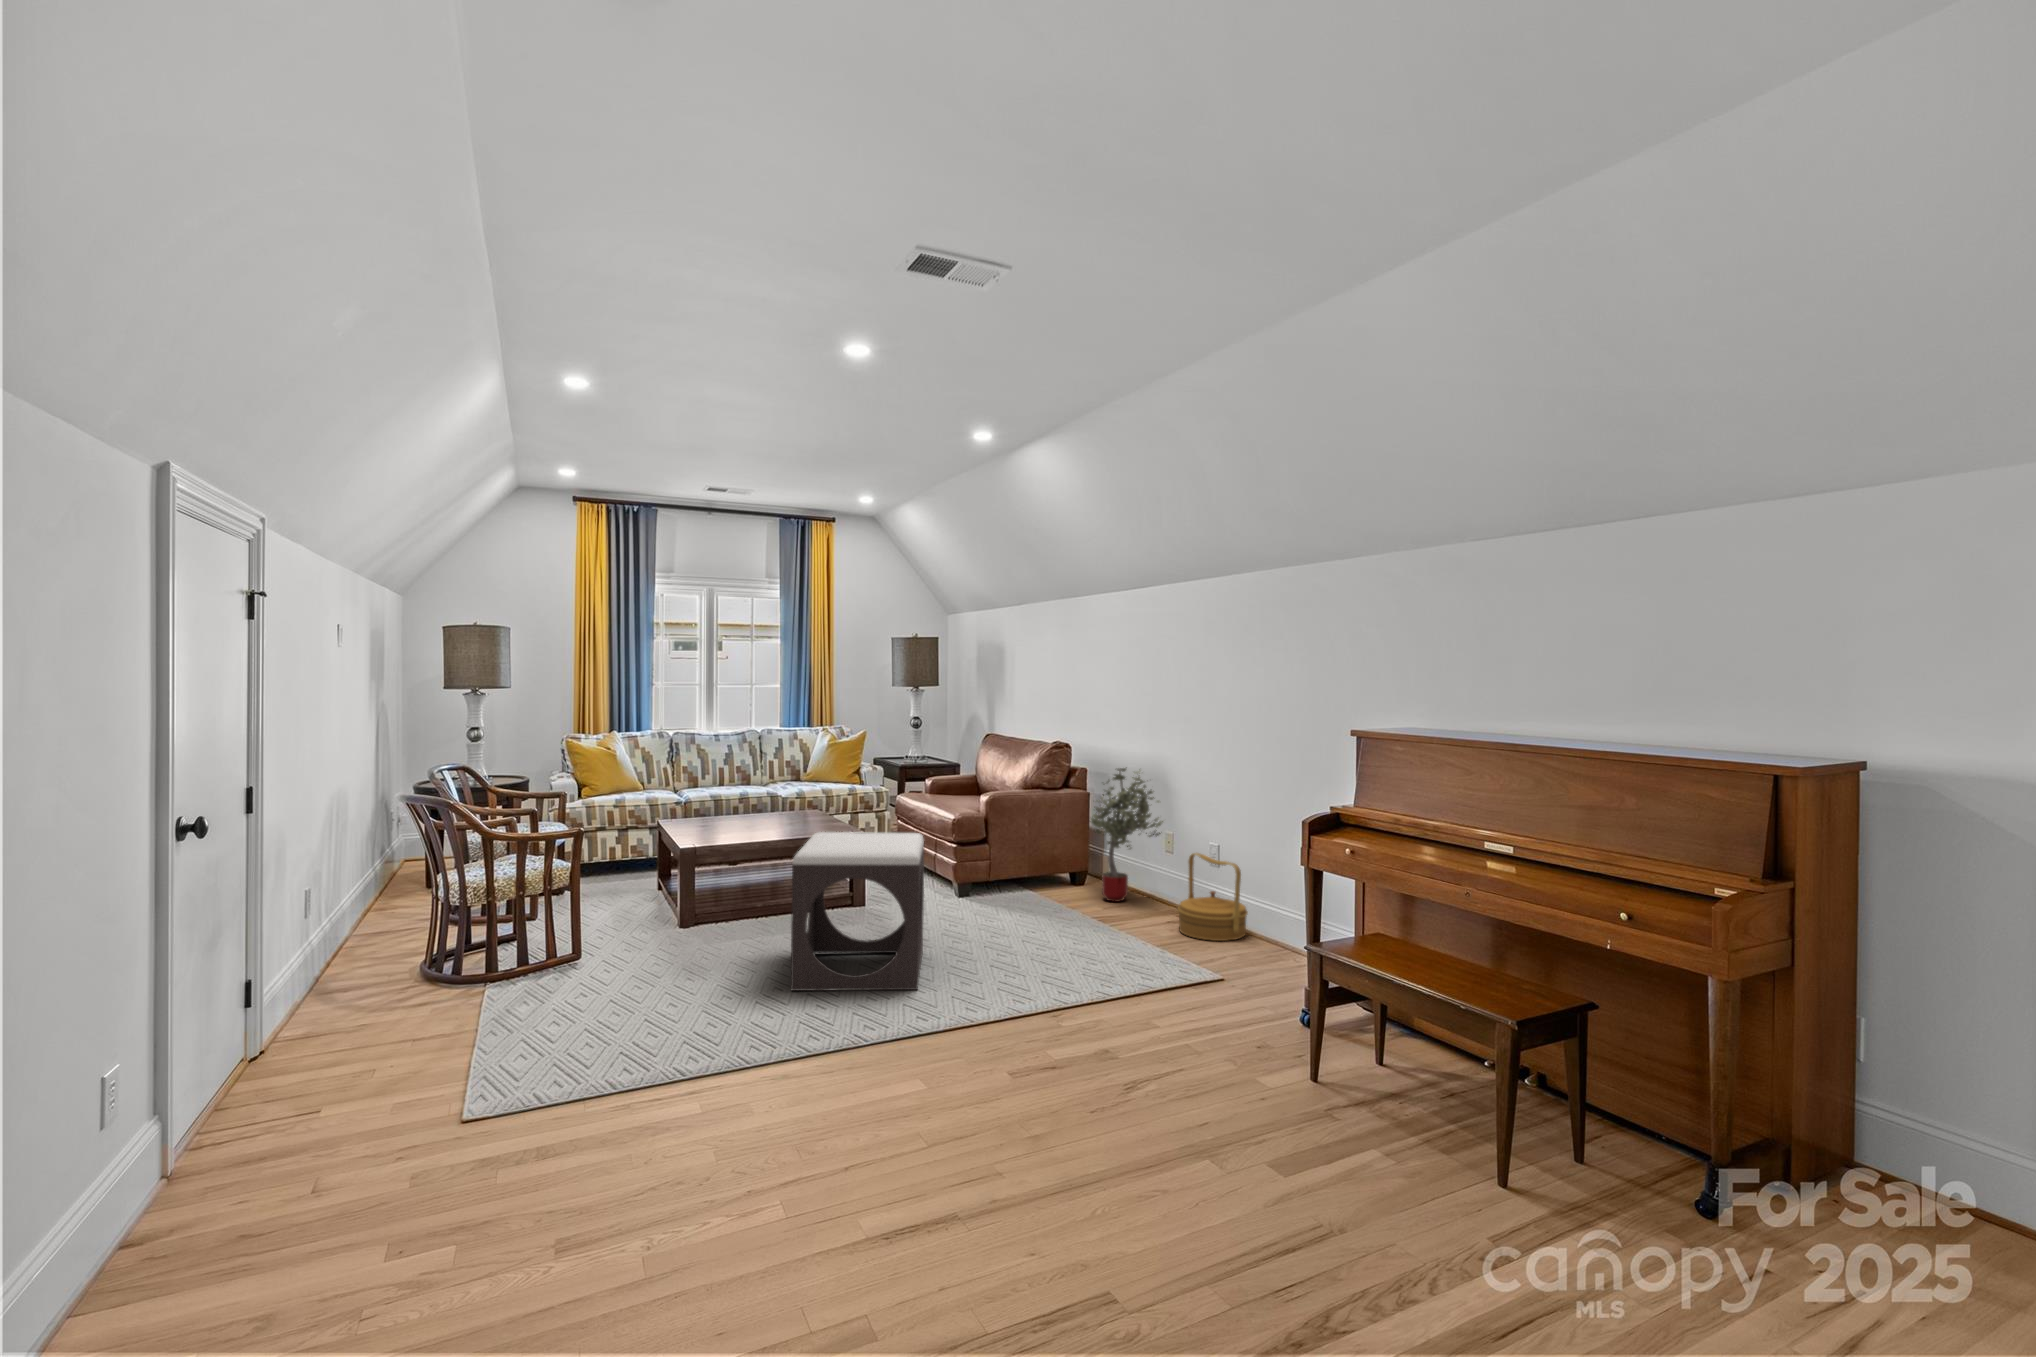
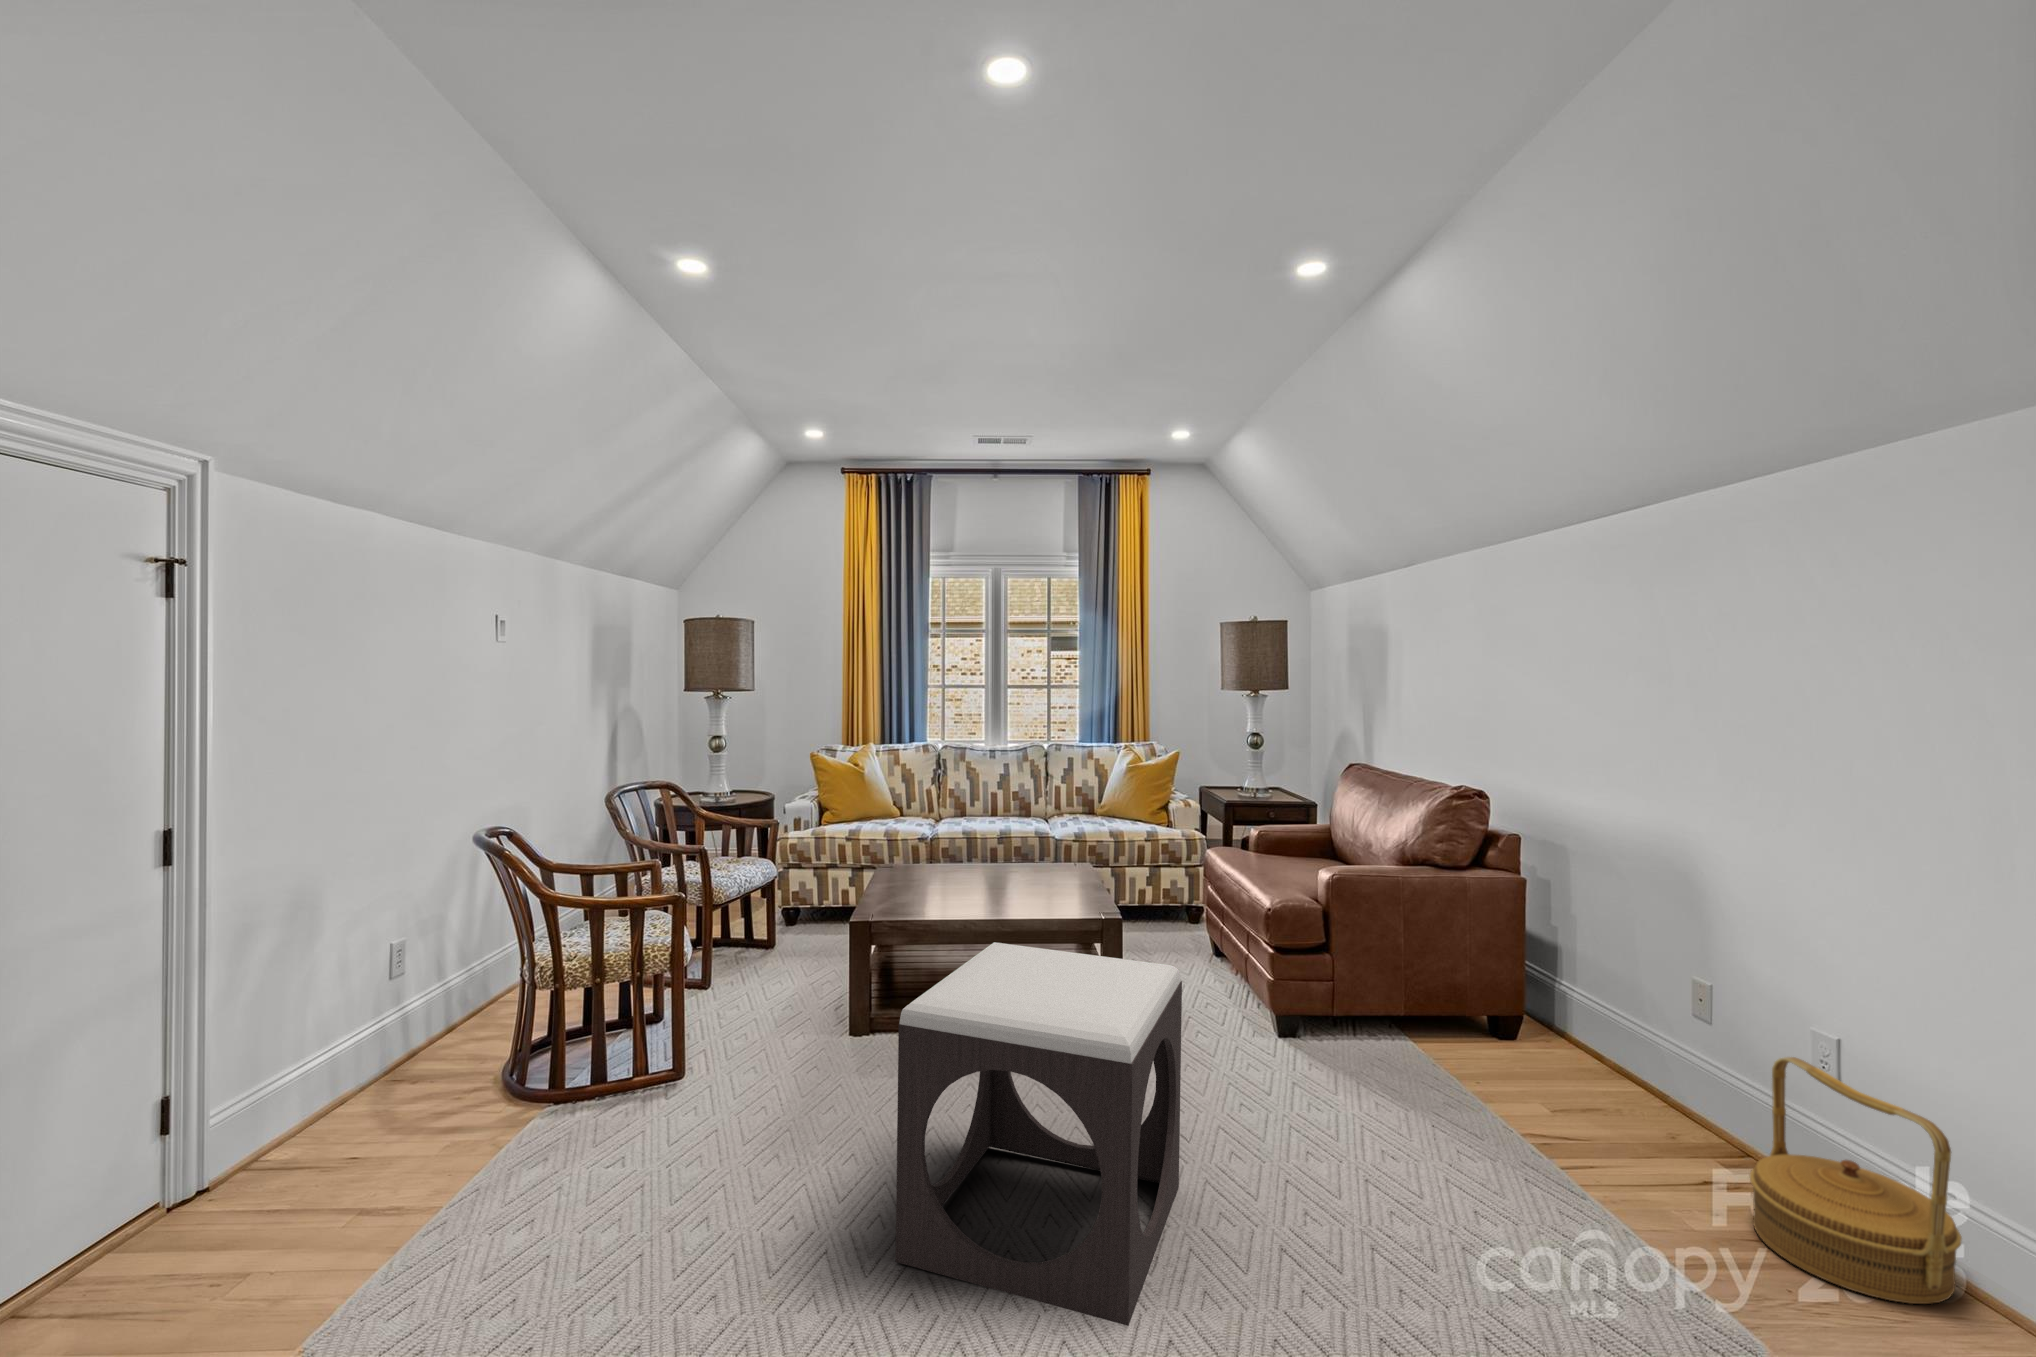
potted tree: present [1090,768,1163,902] -> none [1523,846,1695,1100]

